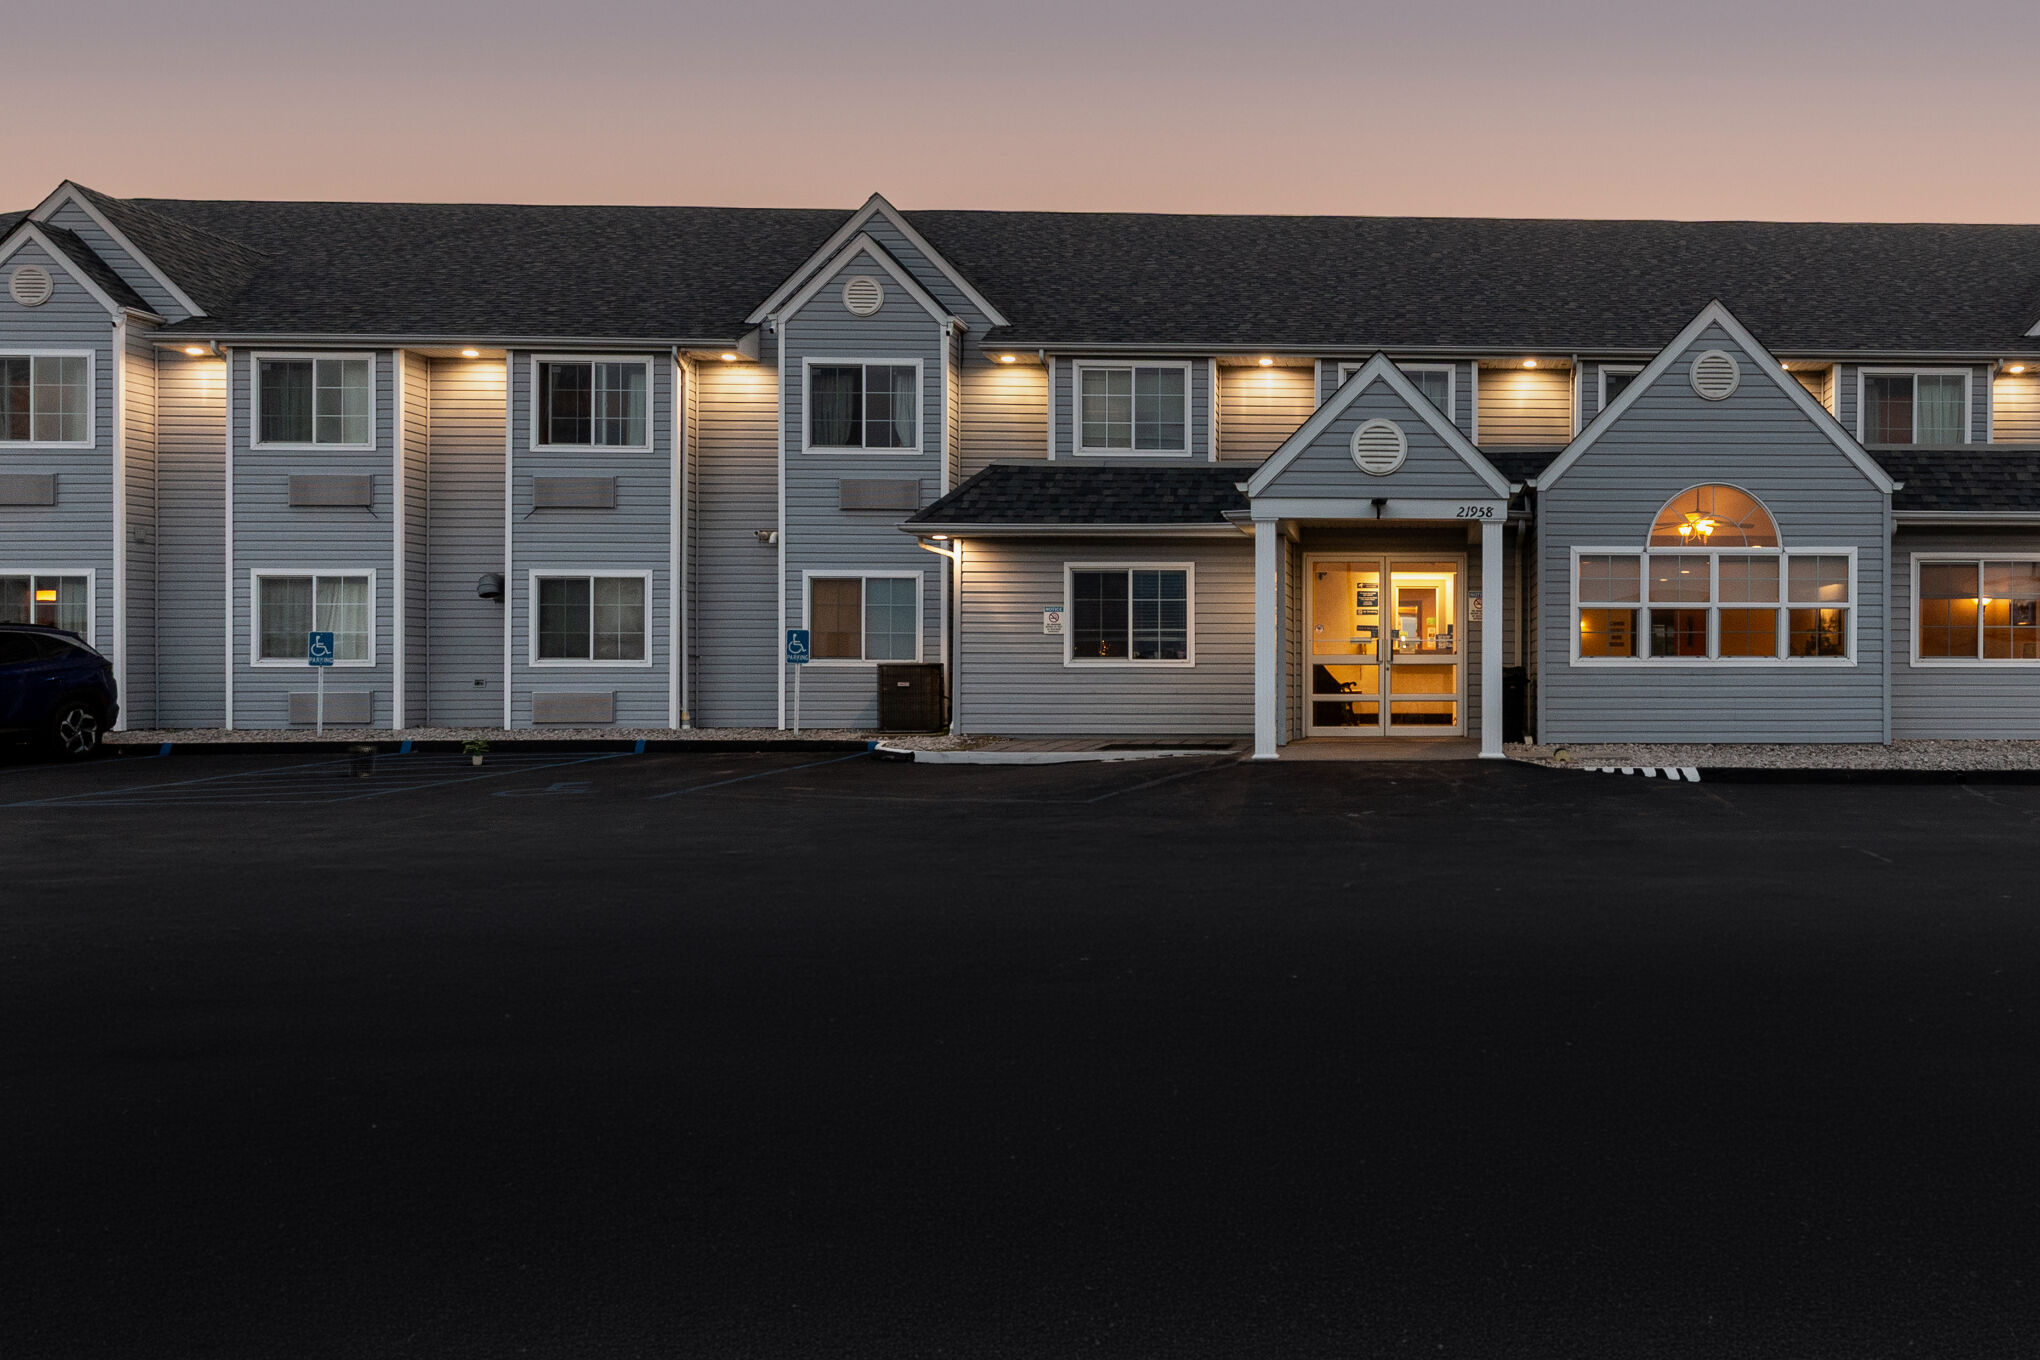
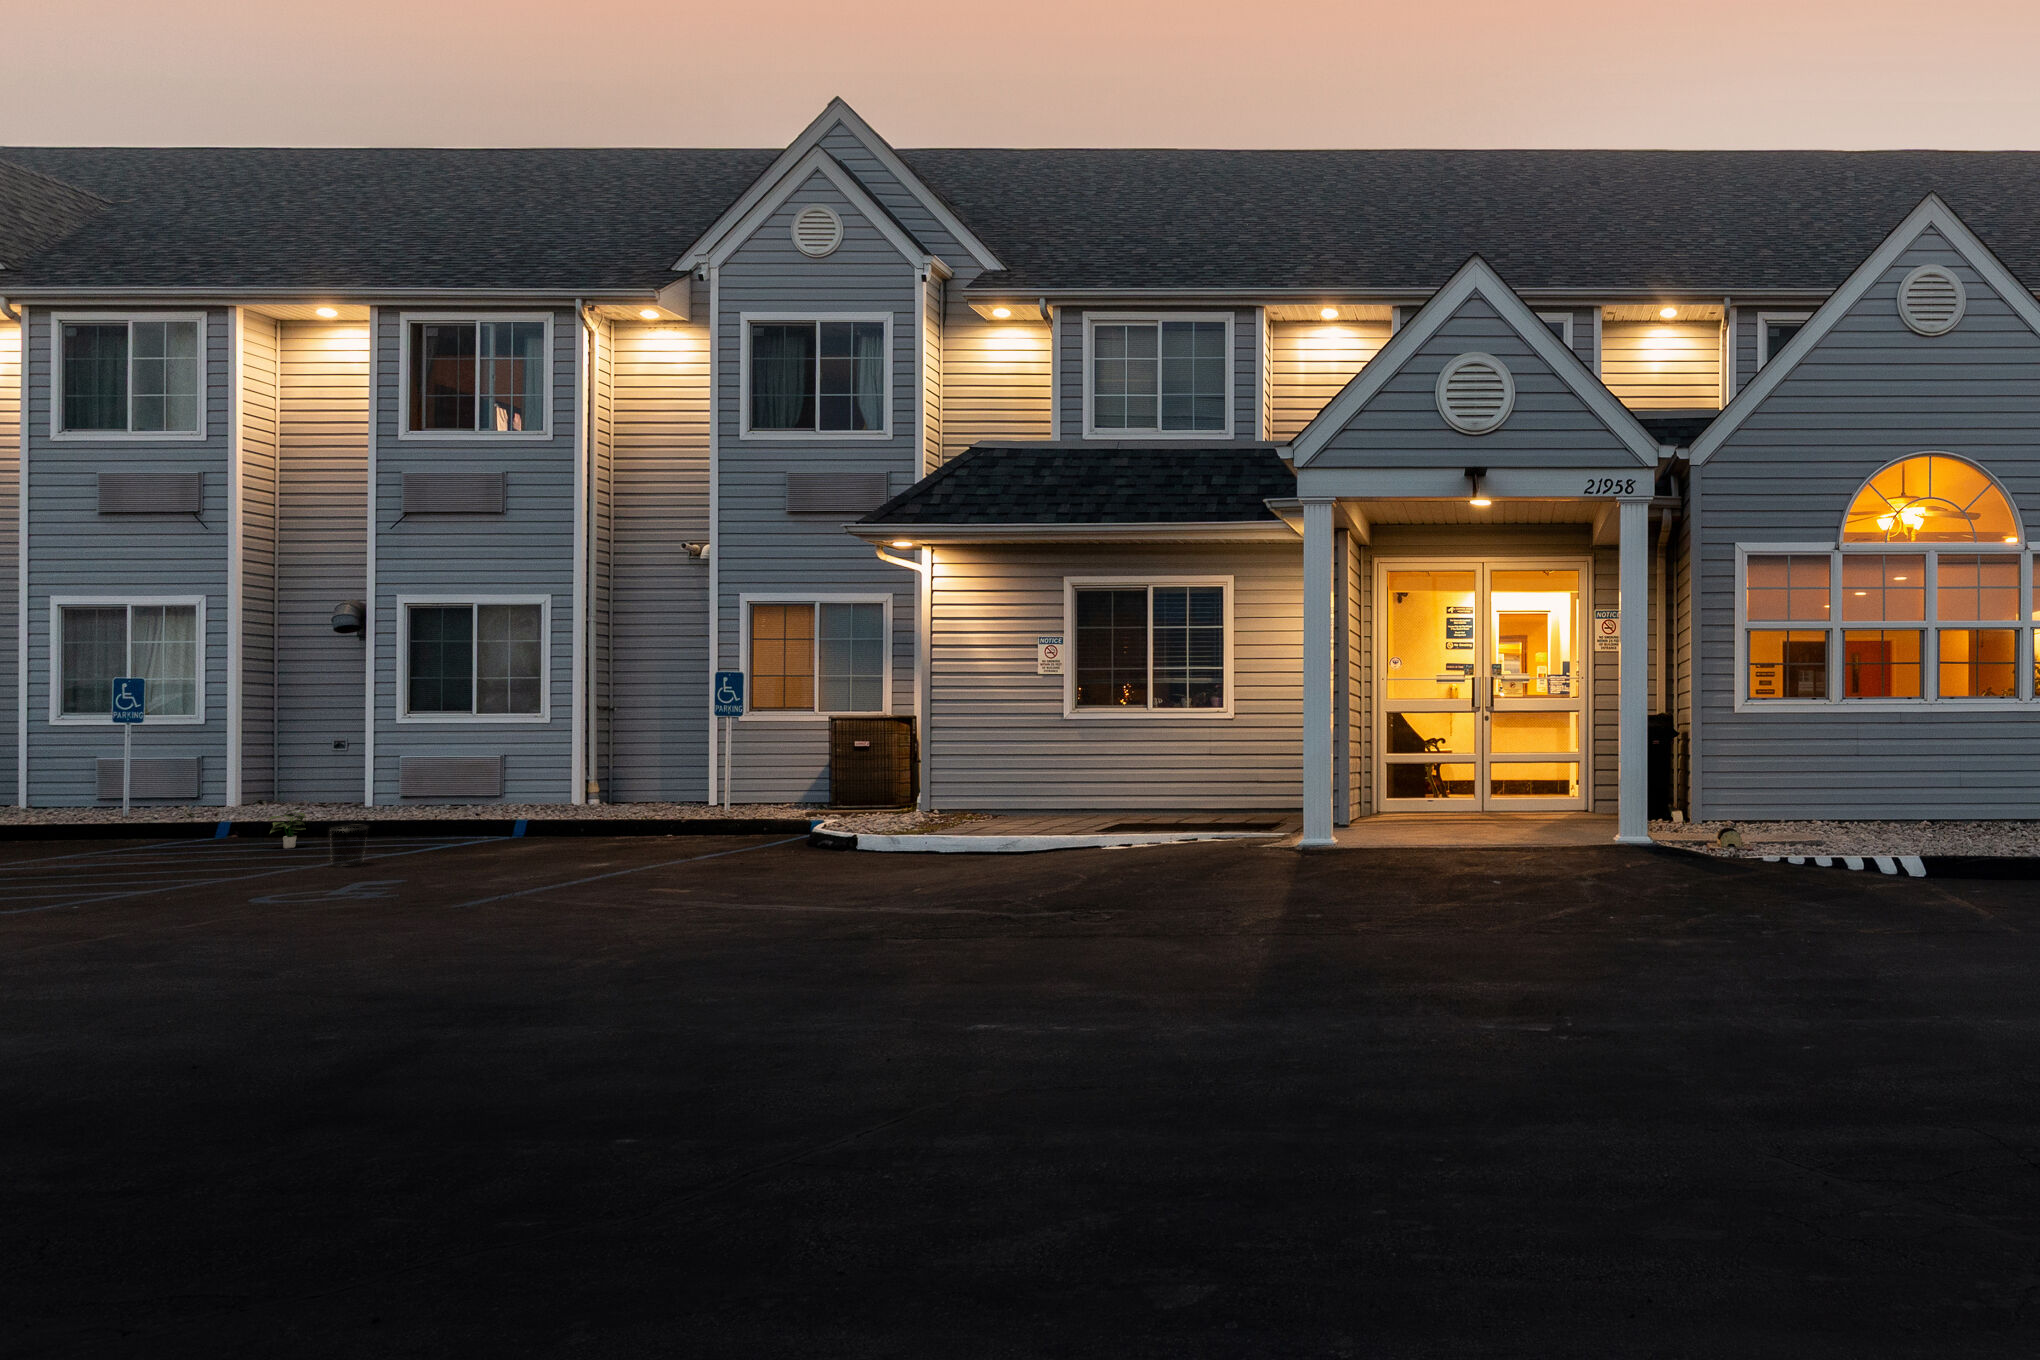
waste bin: present [349,747,377,776] -> present [330,825,367,867]

